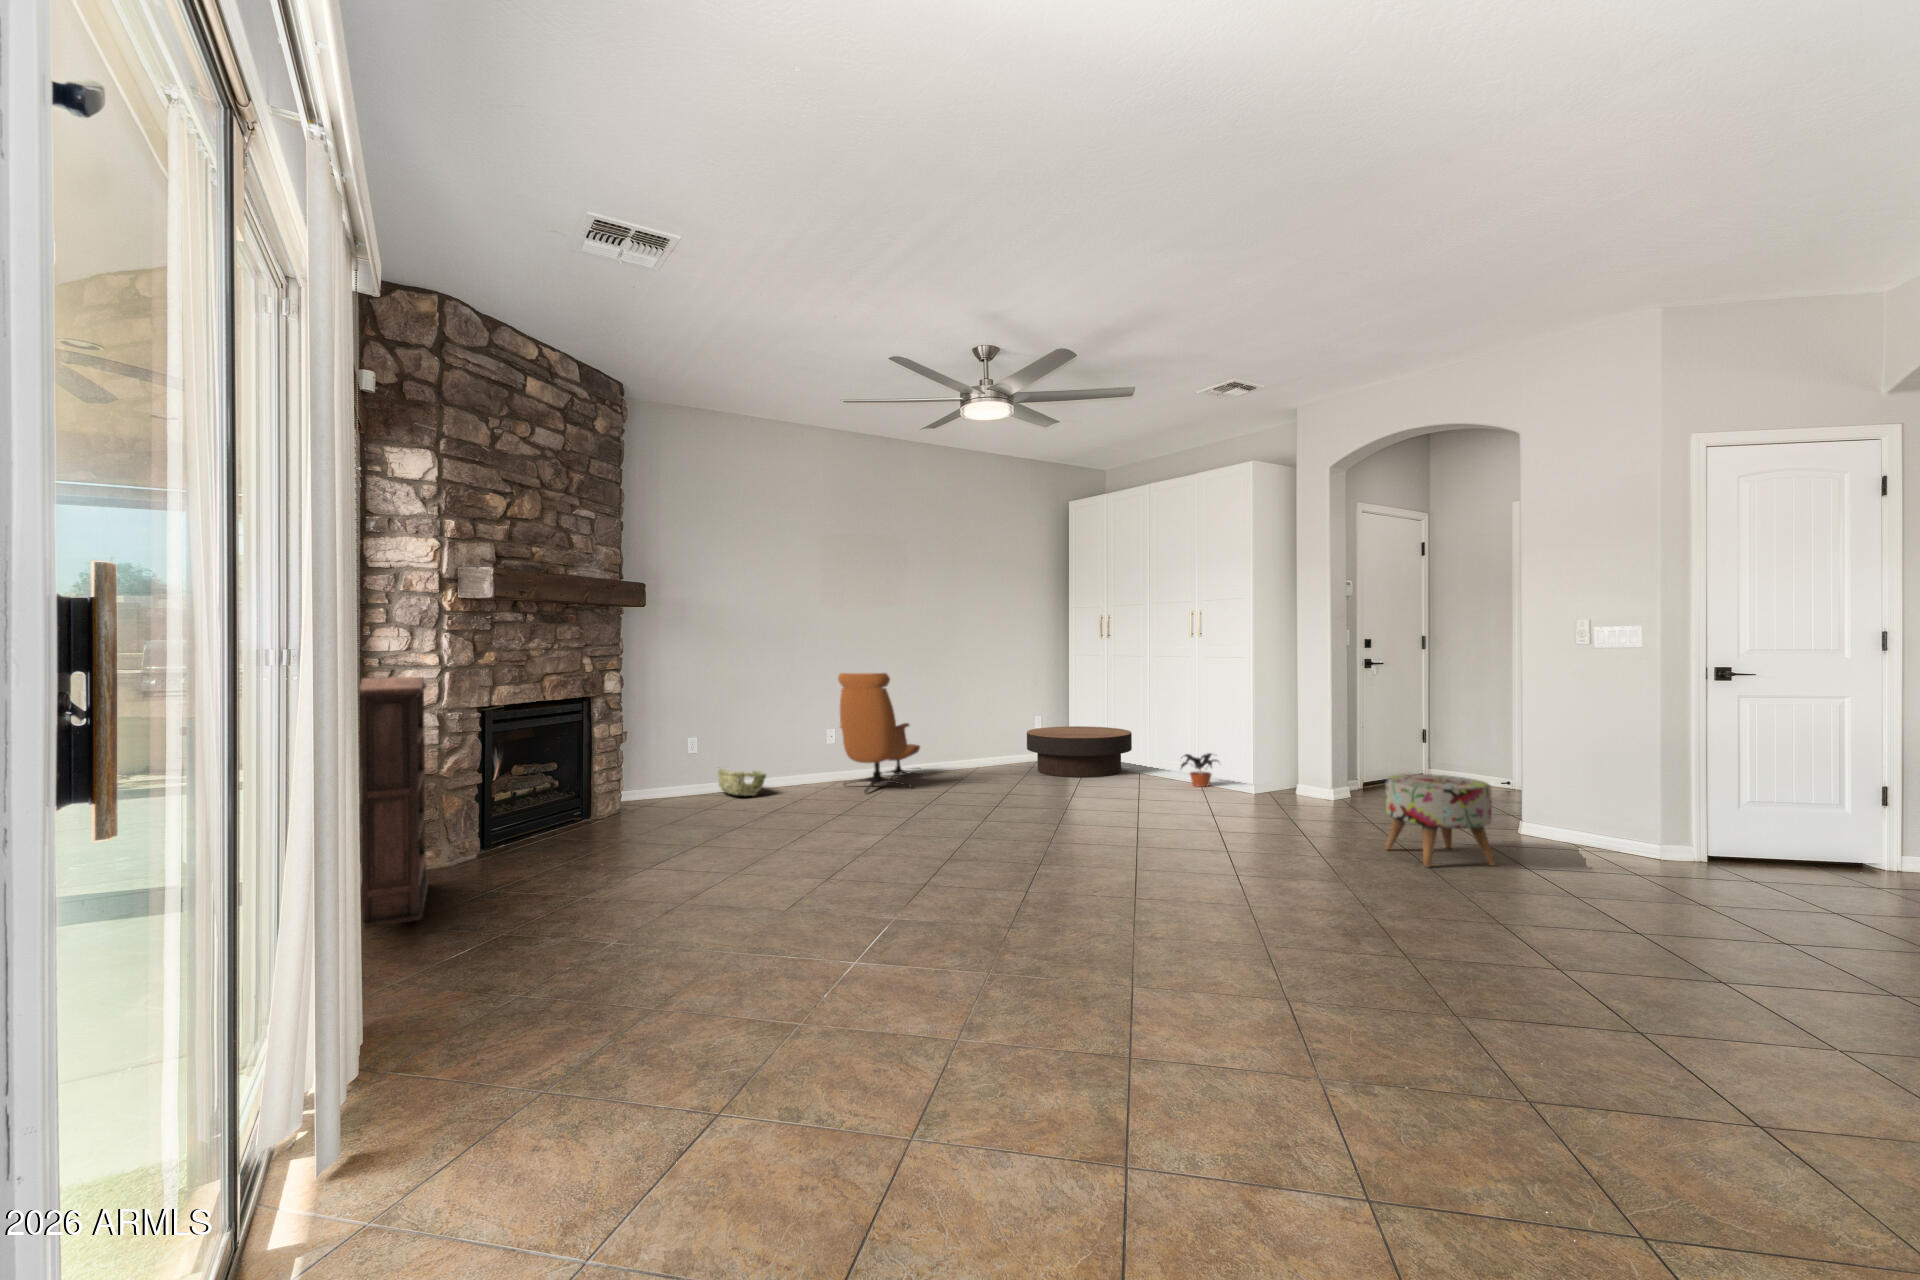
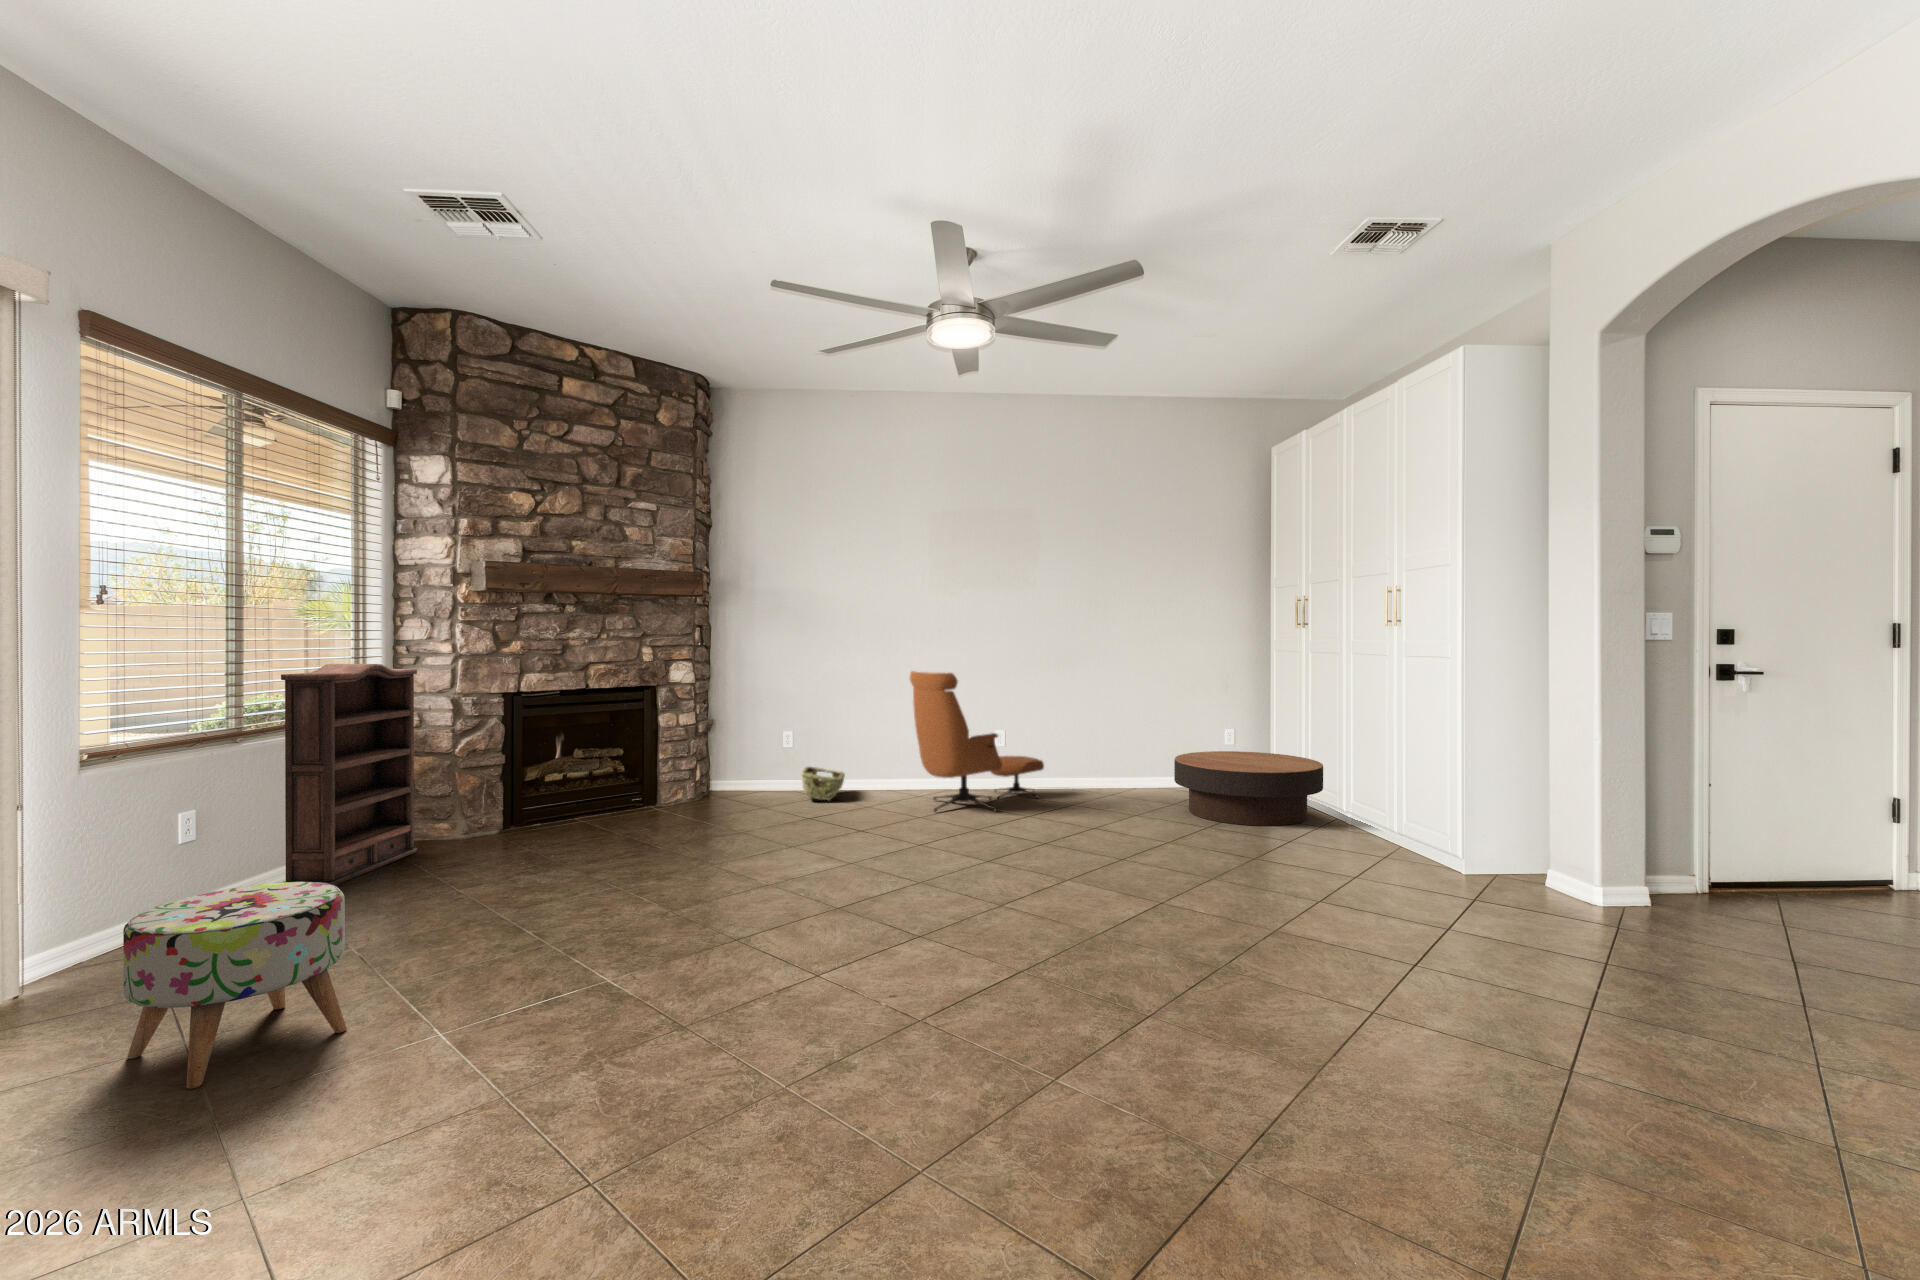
potted plant: present [1181,753,1217,787] -> none [1345,809,1415,862]
ottoman: present [1385,774,1496,867] -> present [123,882,347,1089]

